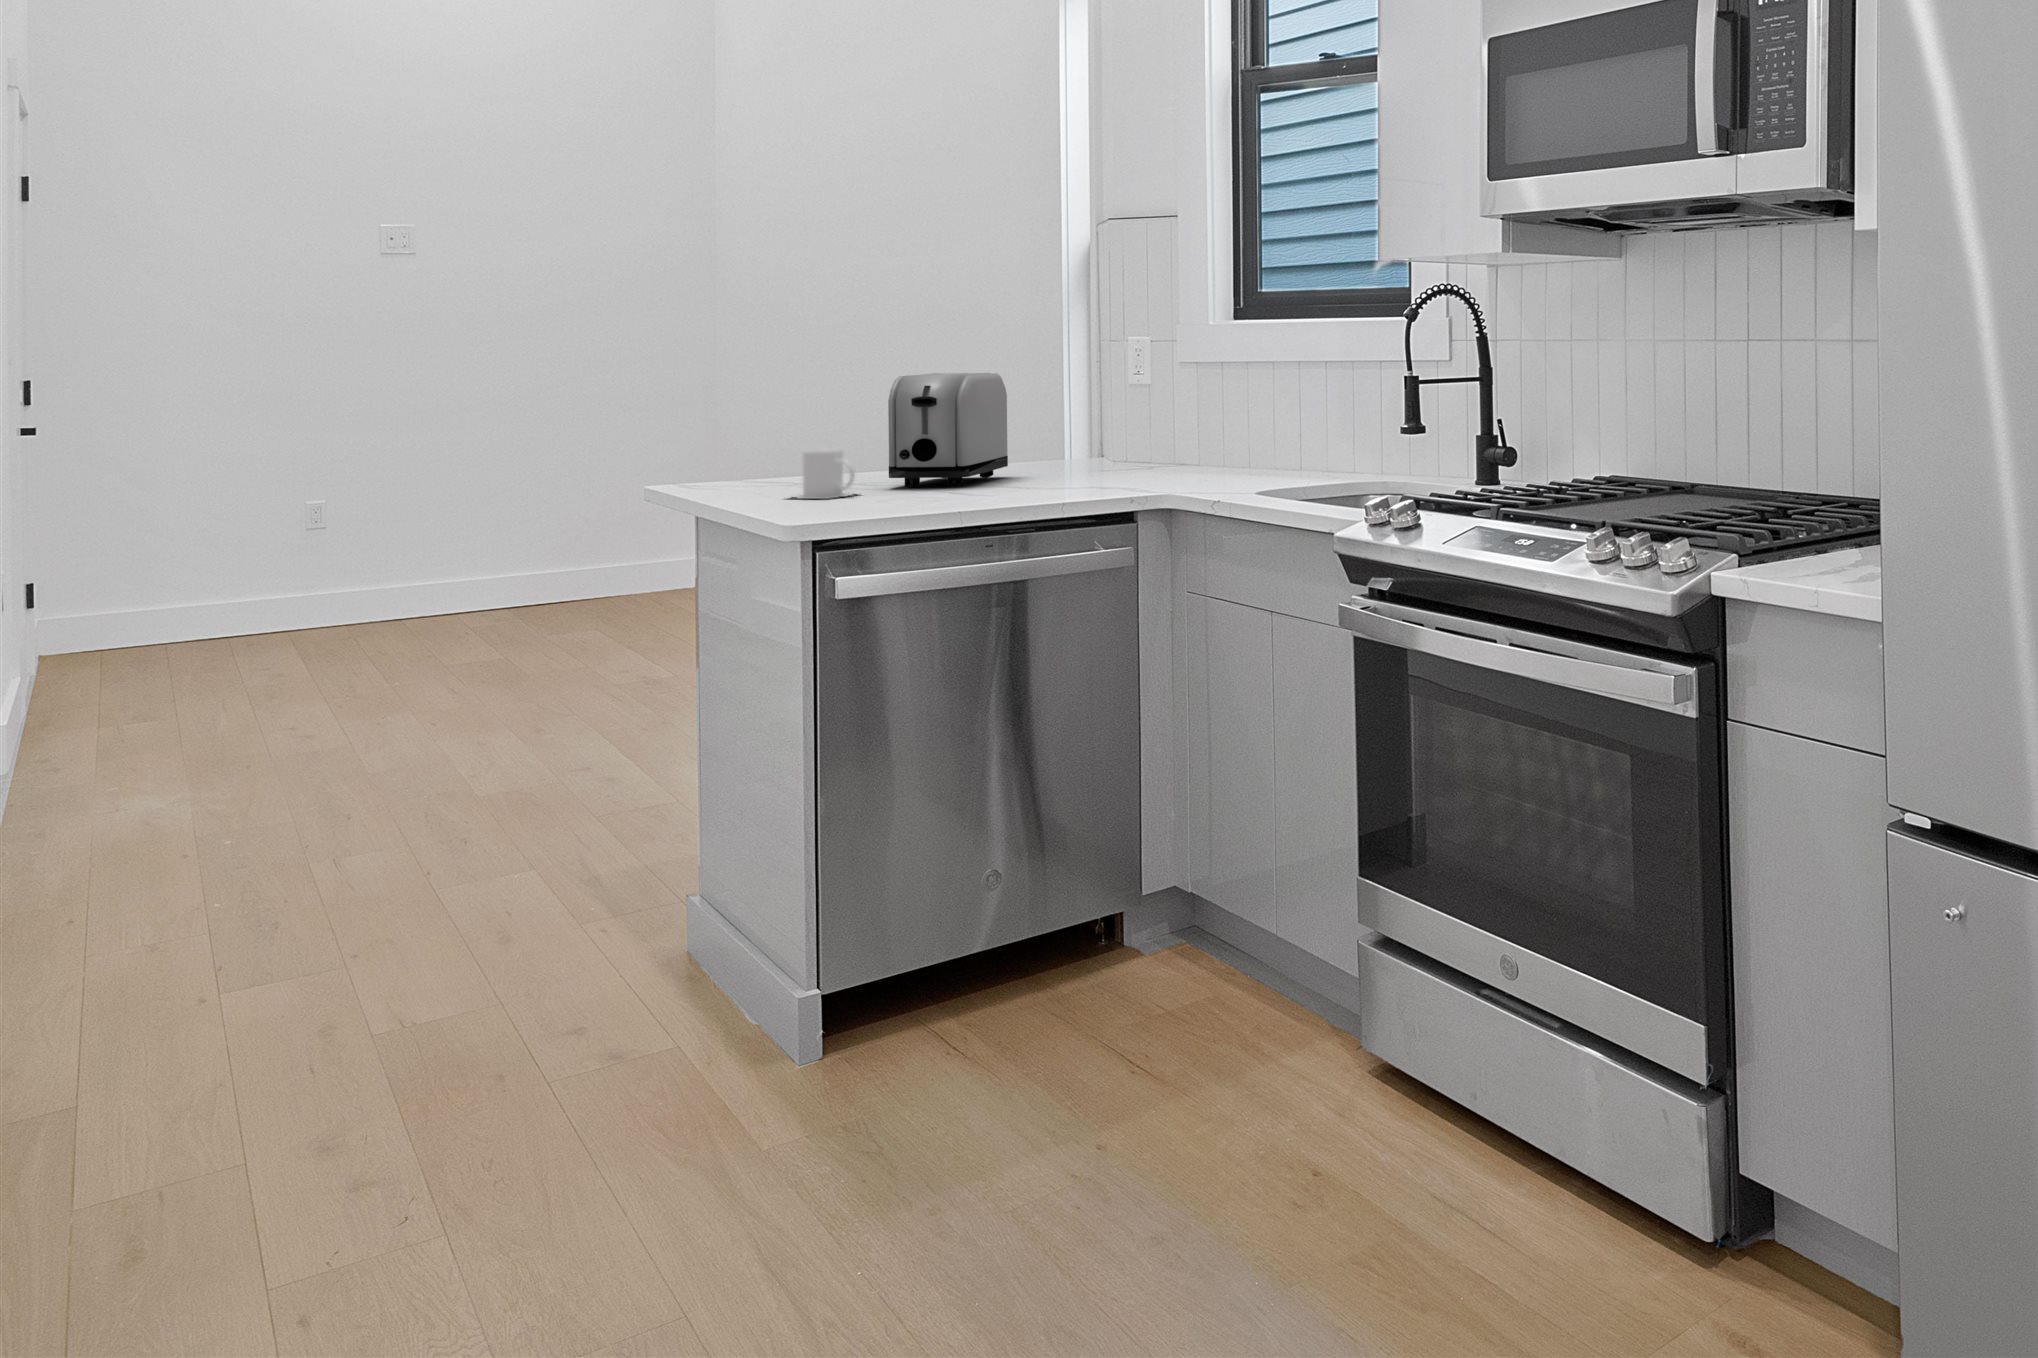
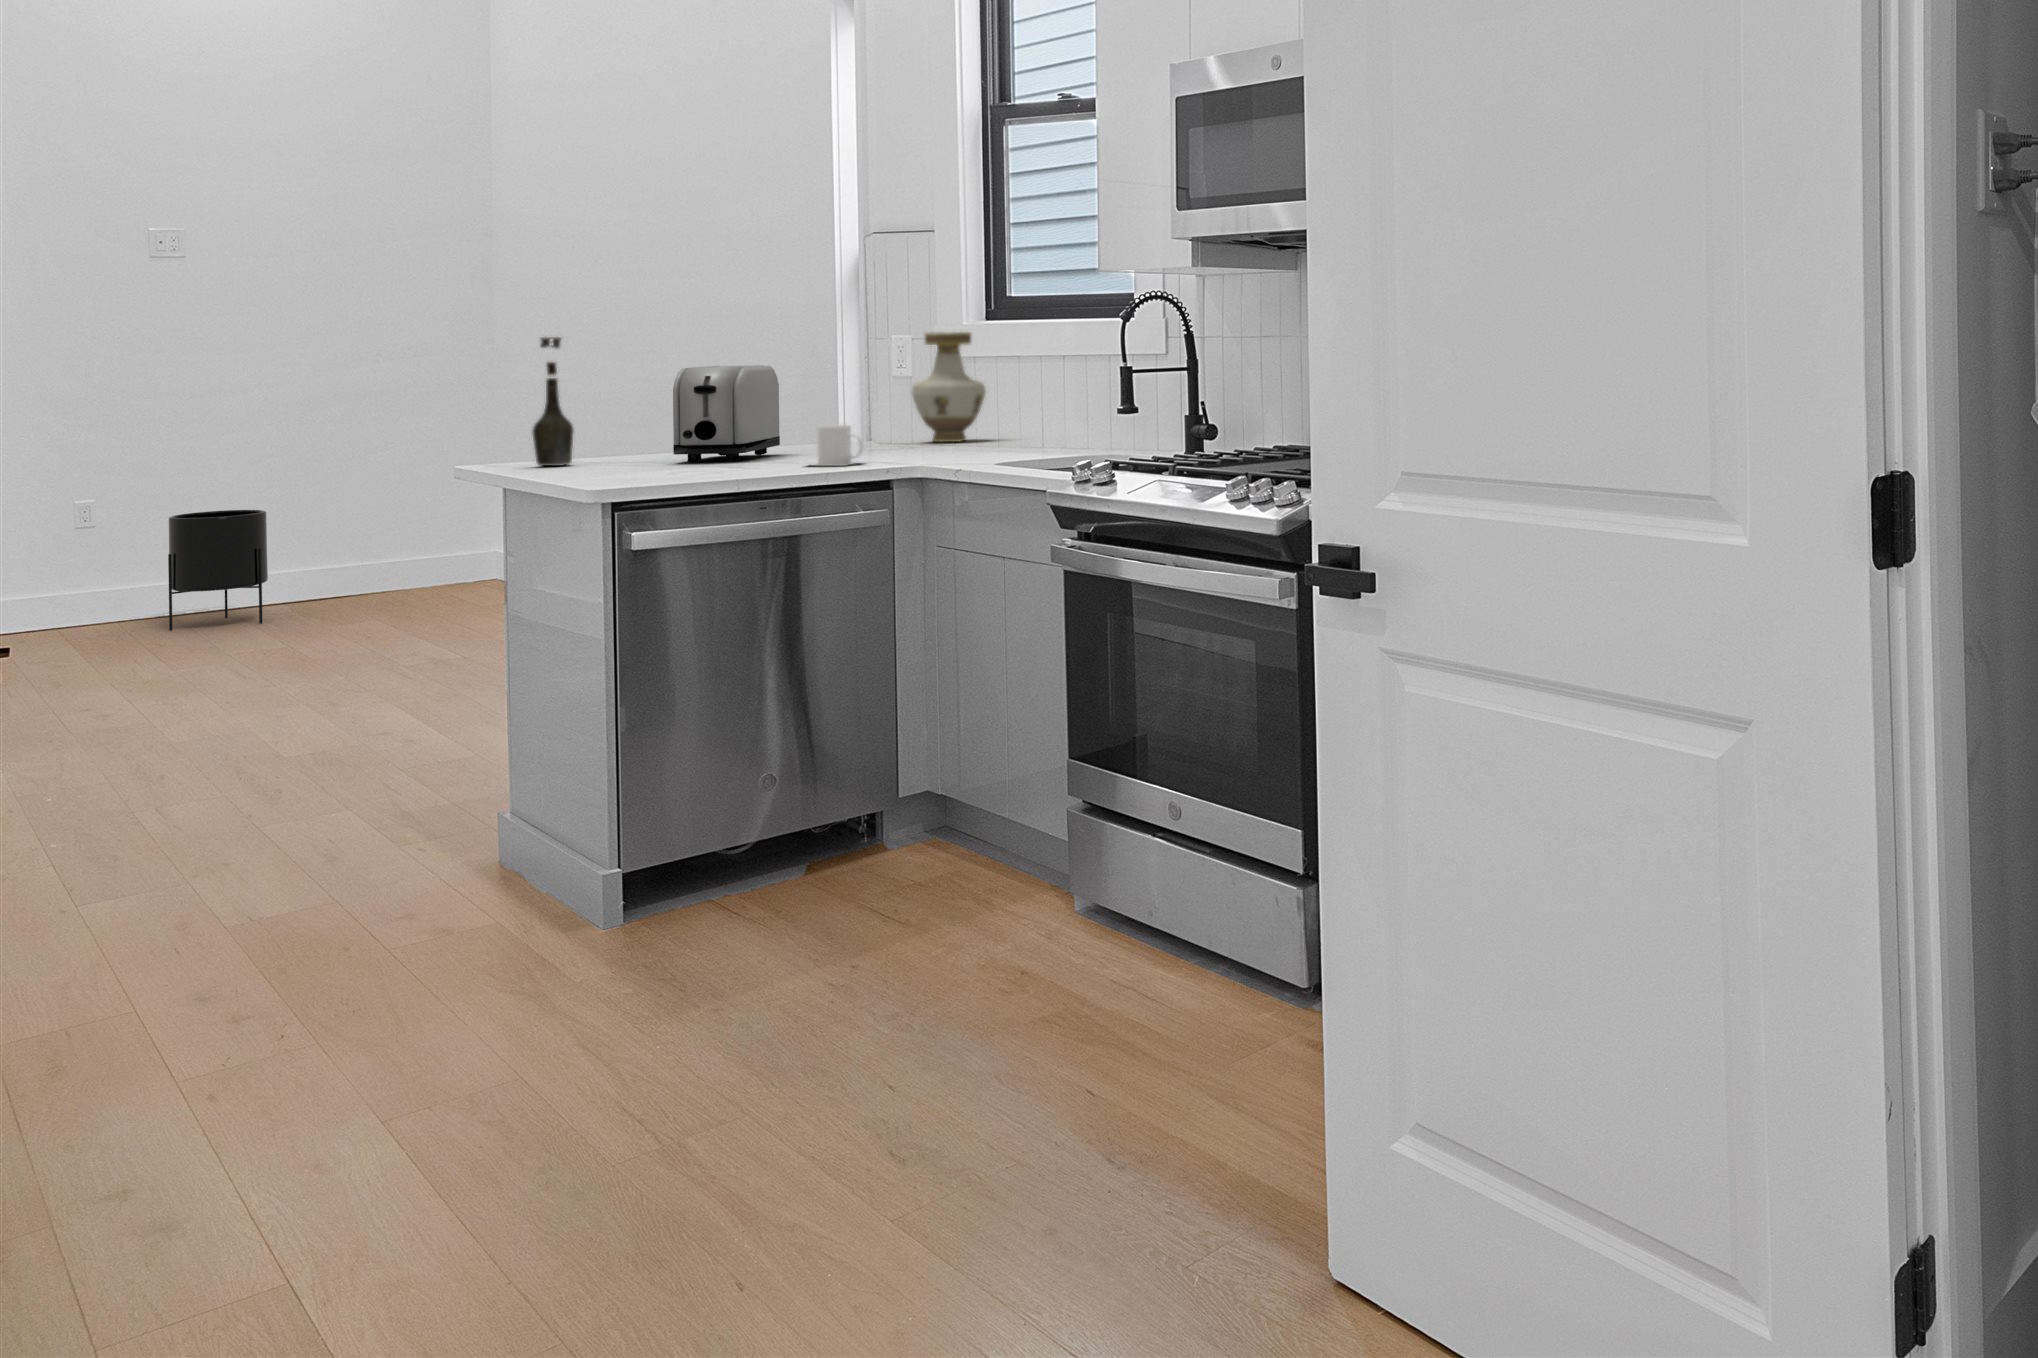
vase: none [1153,334,1237,462] -> present [912,332,986,442]
bottle: none [733,339,778,490] -> present [533,337,573,466]
mug: present [798,449,855,499] -> present [816,425,864,466]
planter: none [399,518,494,644] -> present [168,510,268,631]

